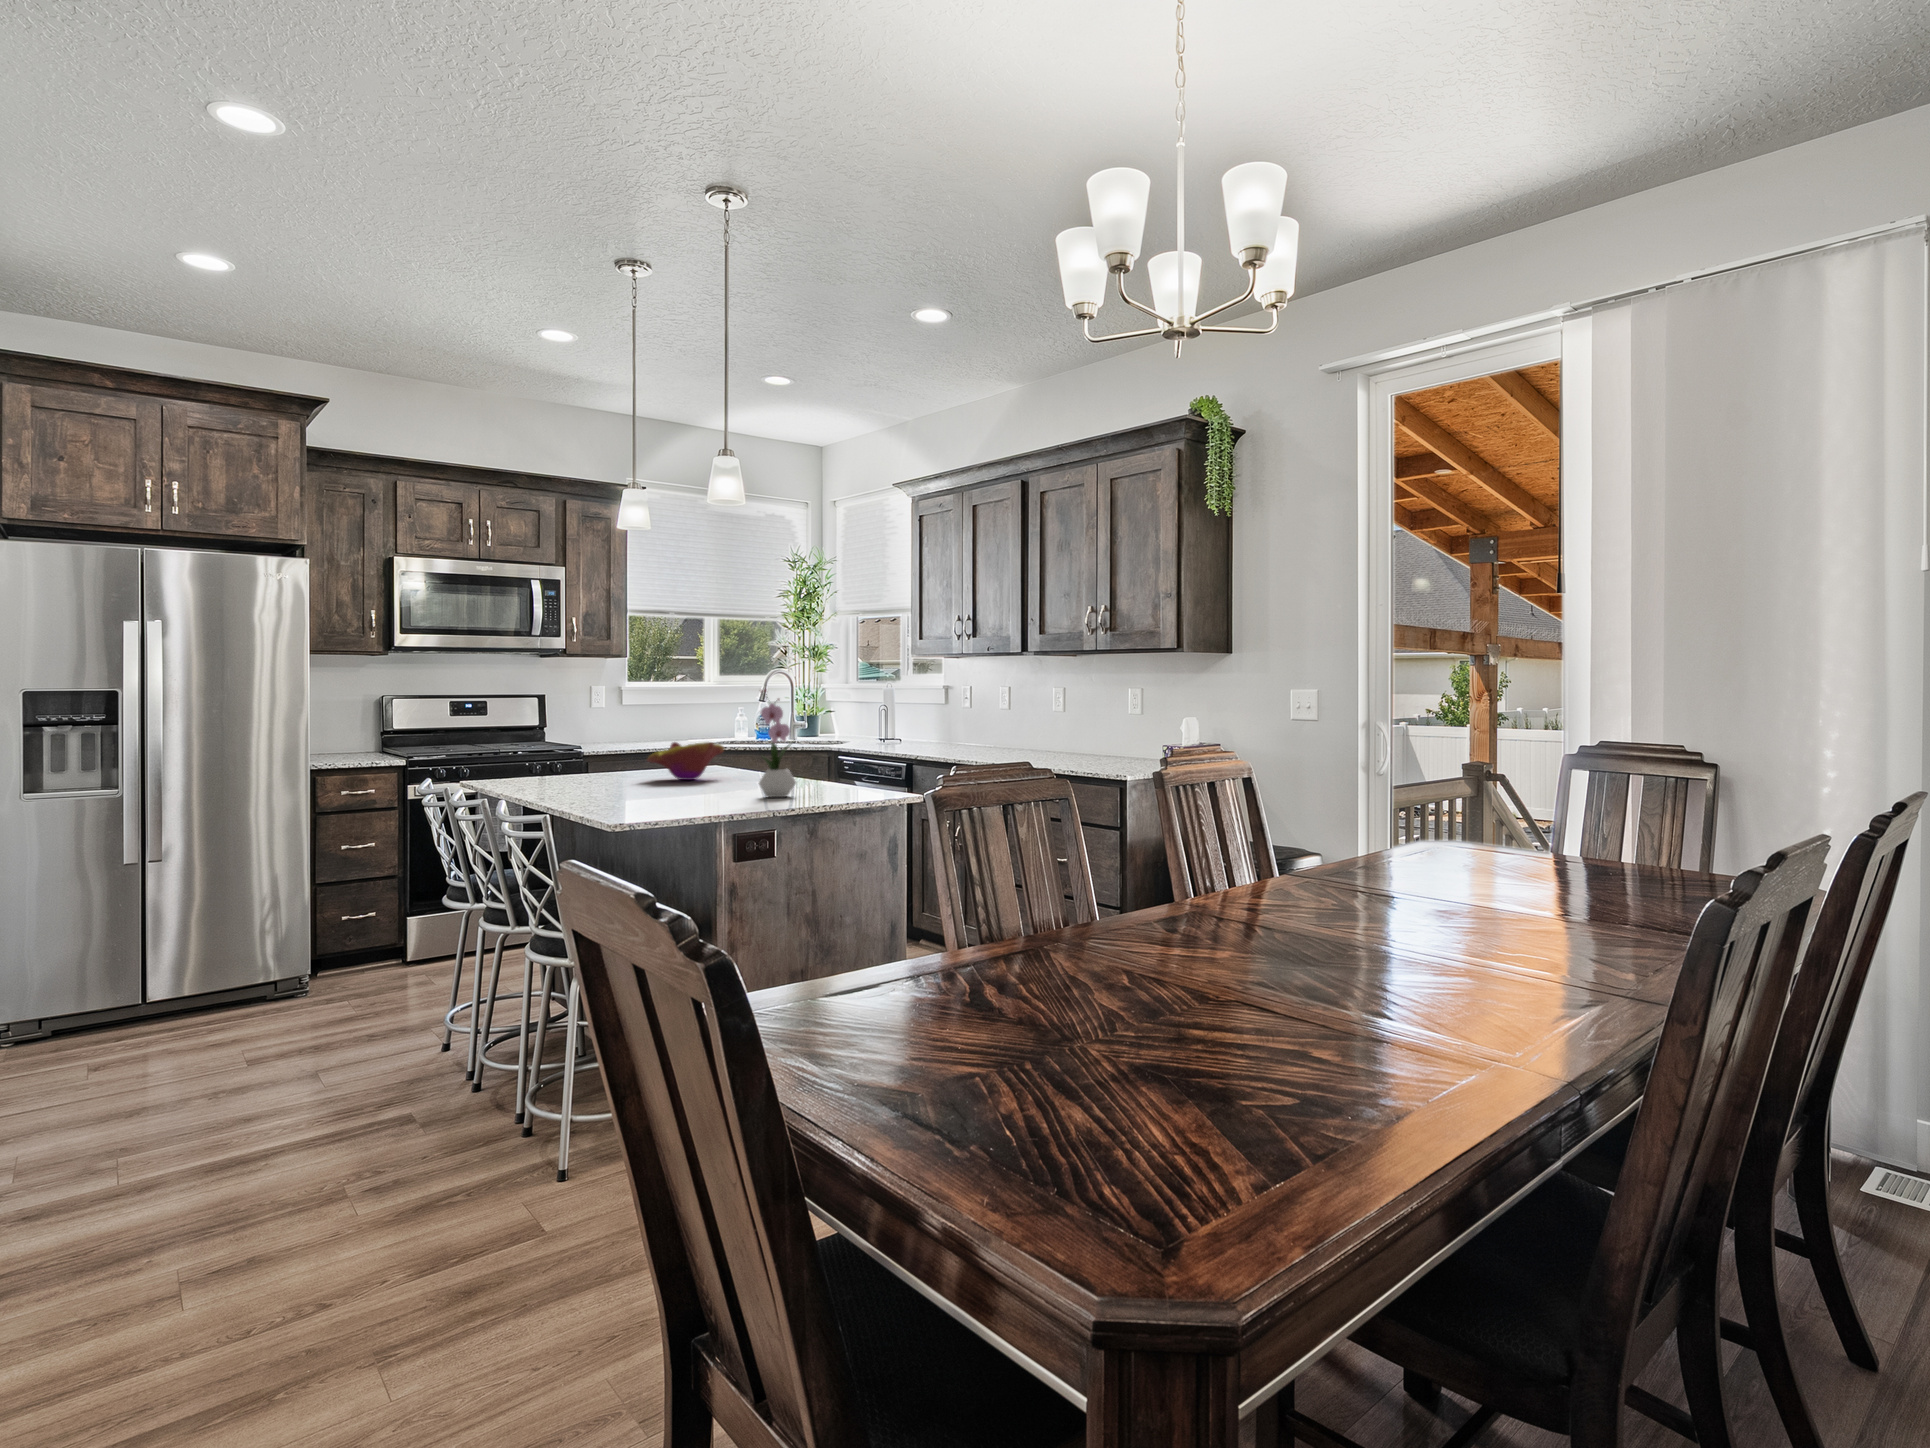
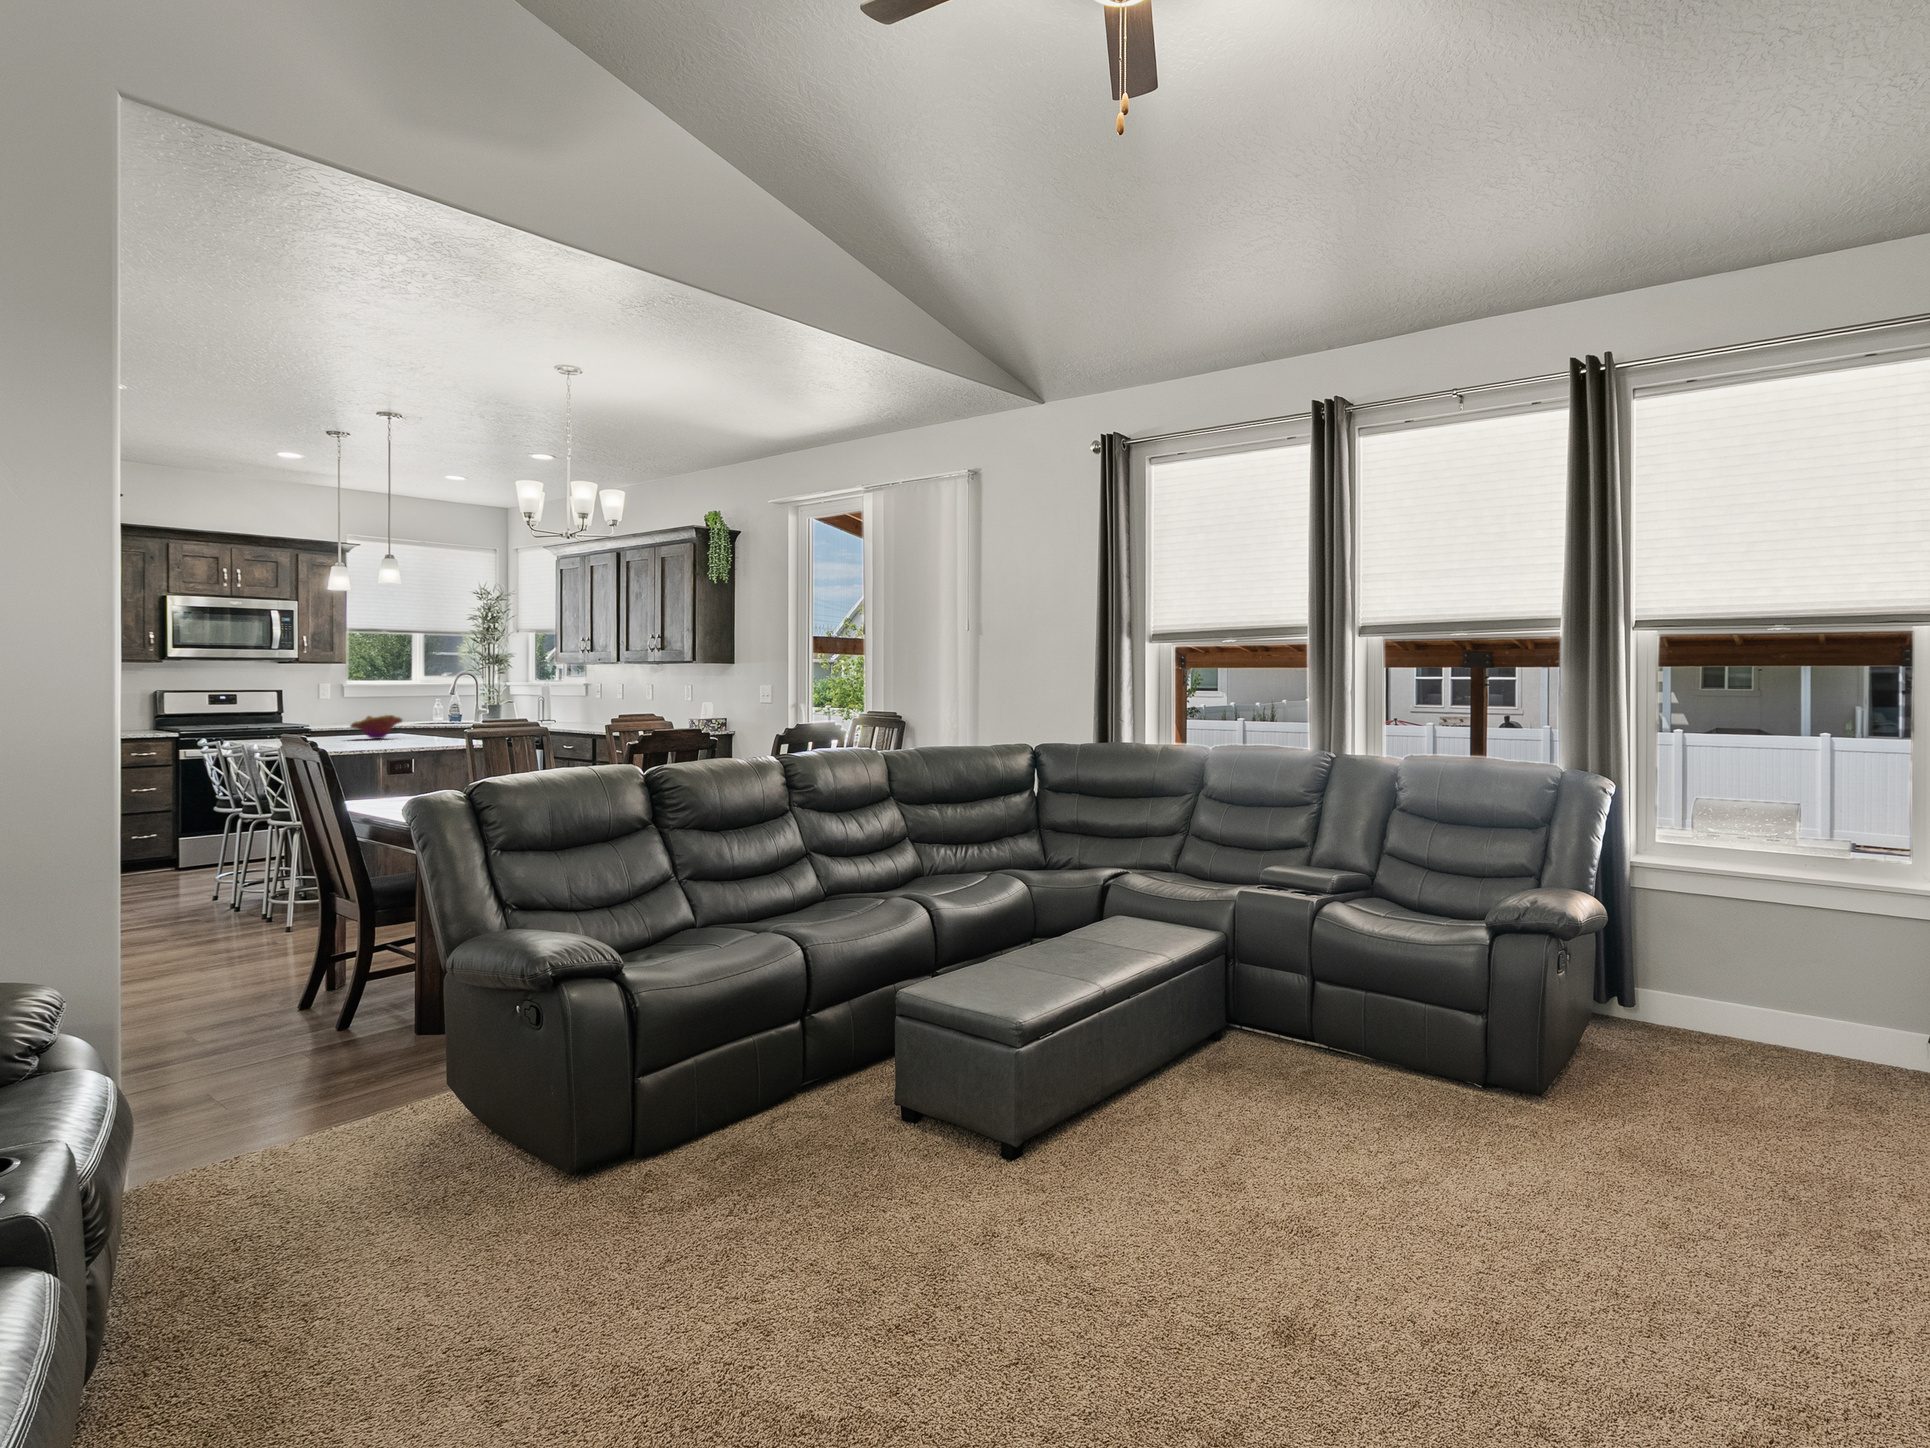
flower arrangement: present [759,690,796,797] -> none [413,682,437,742]

